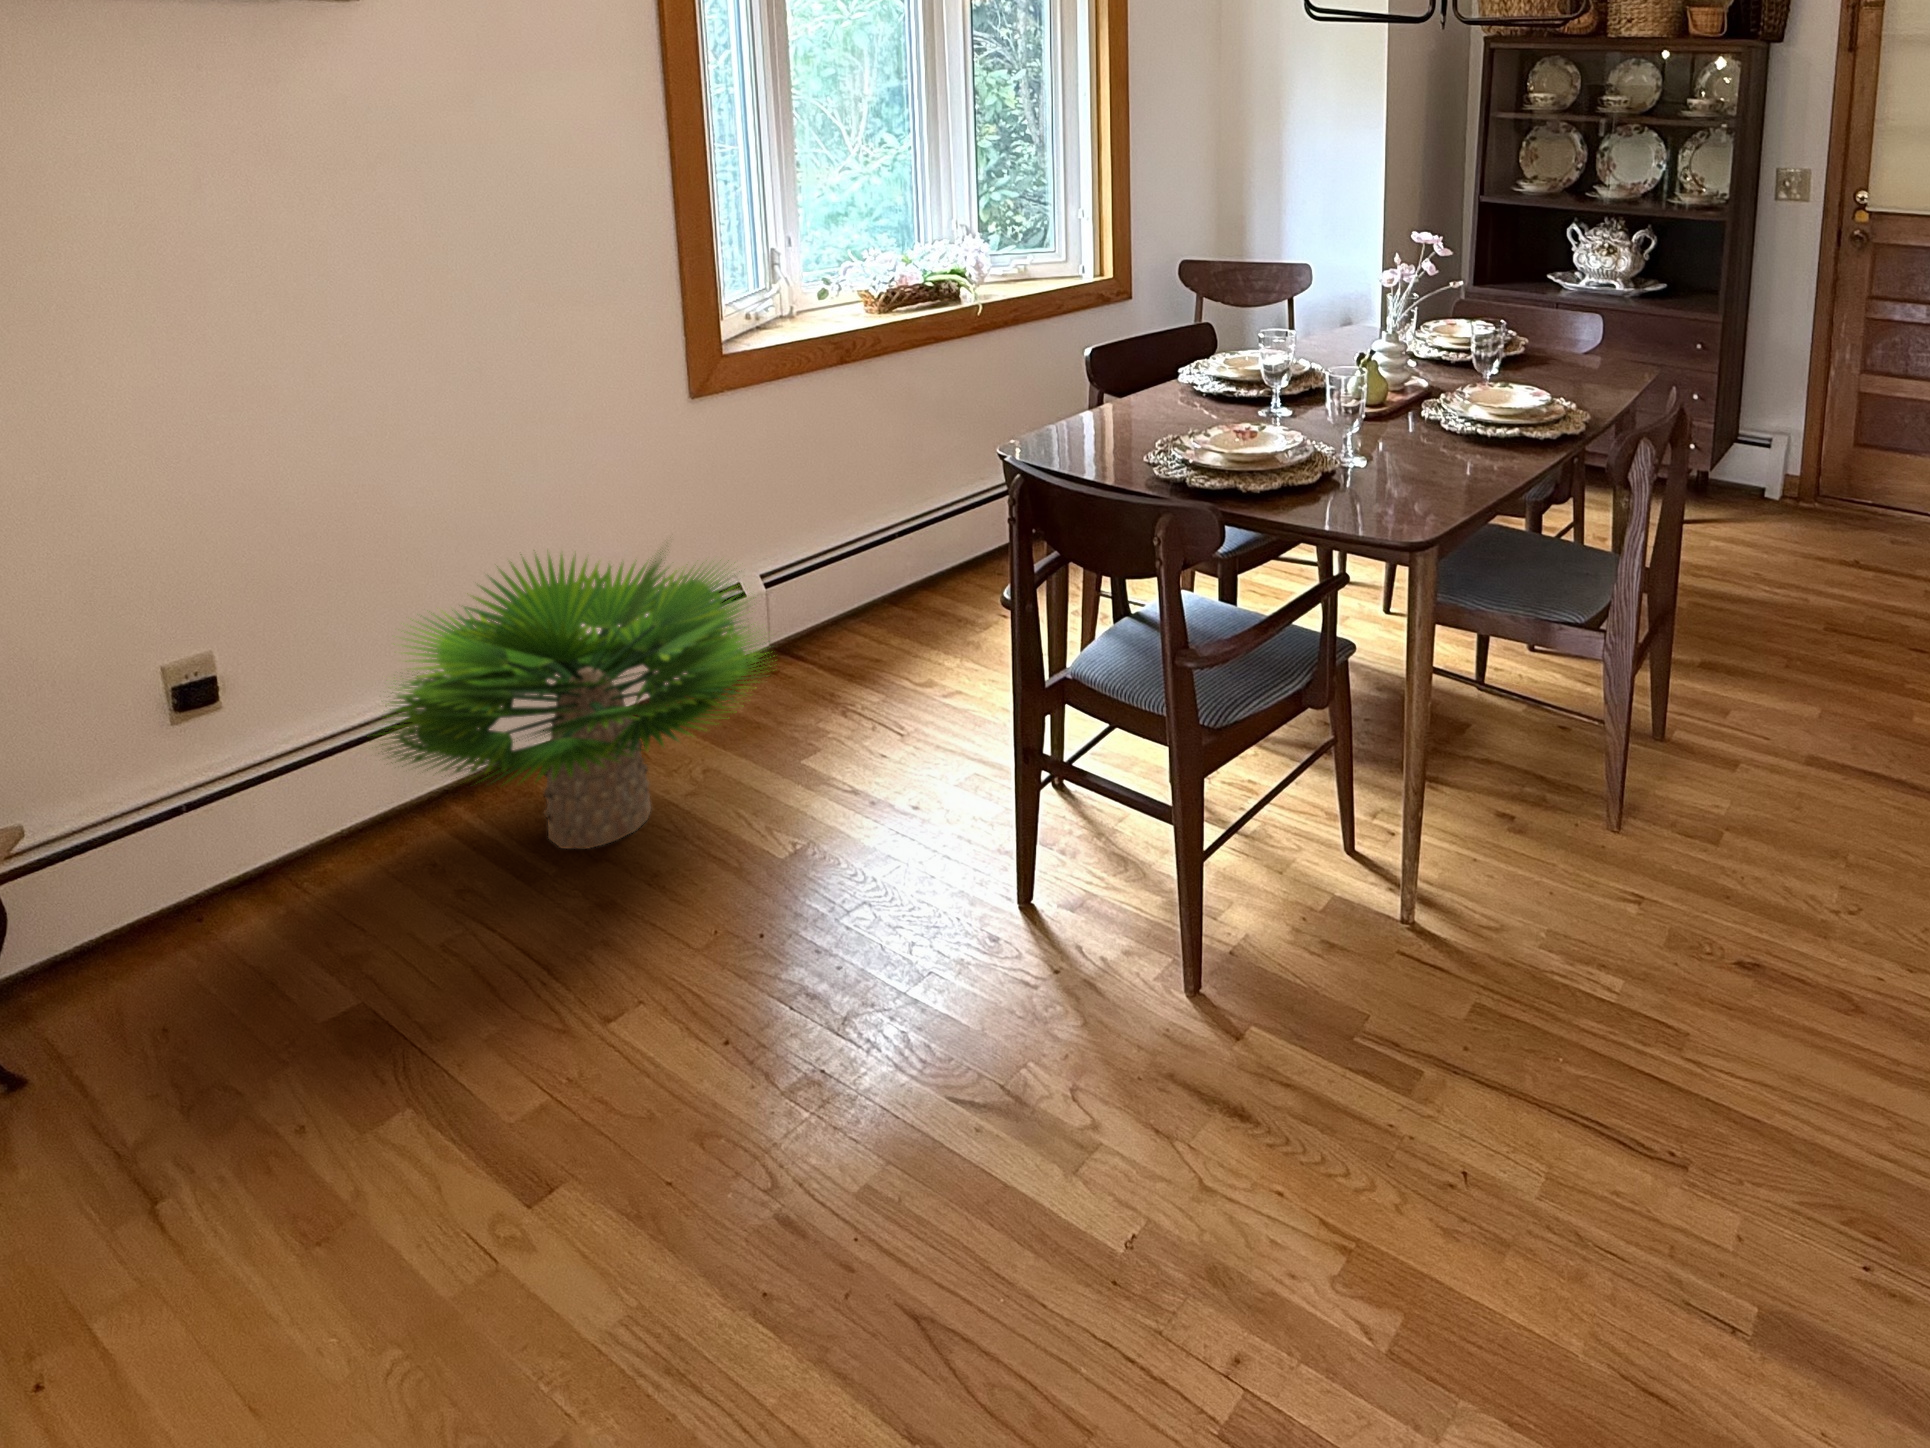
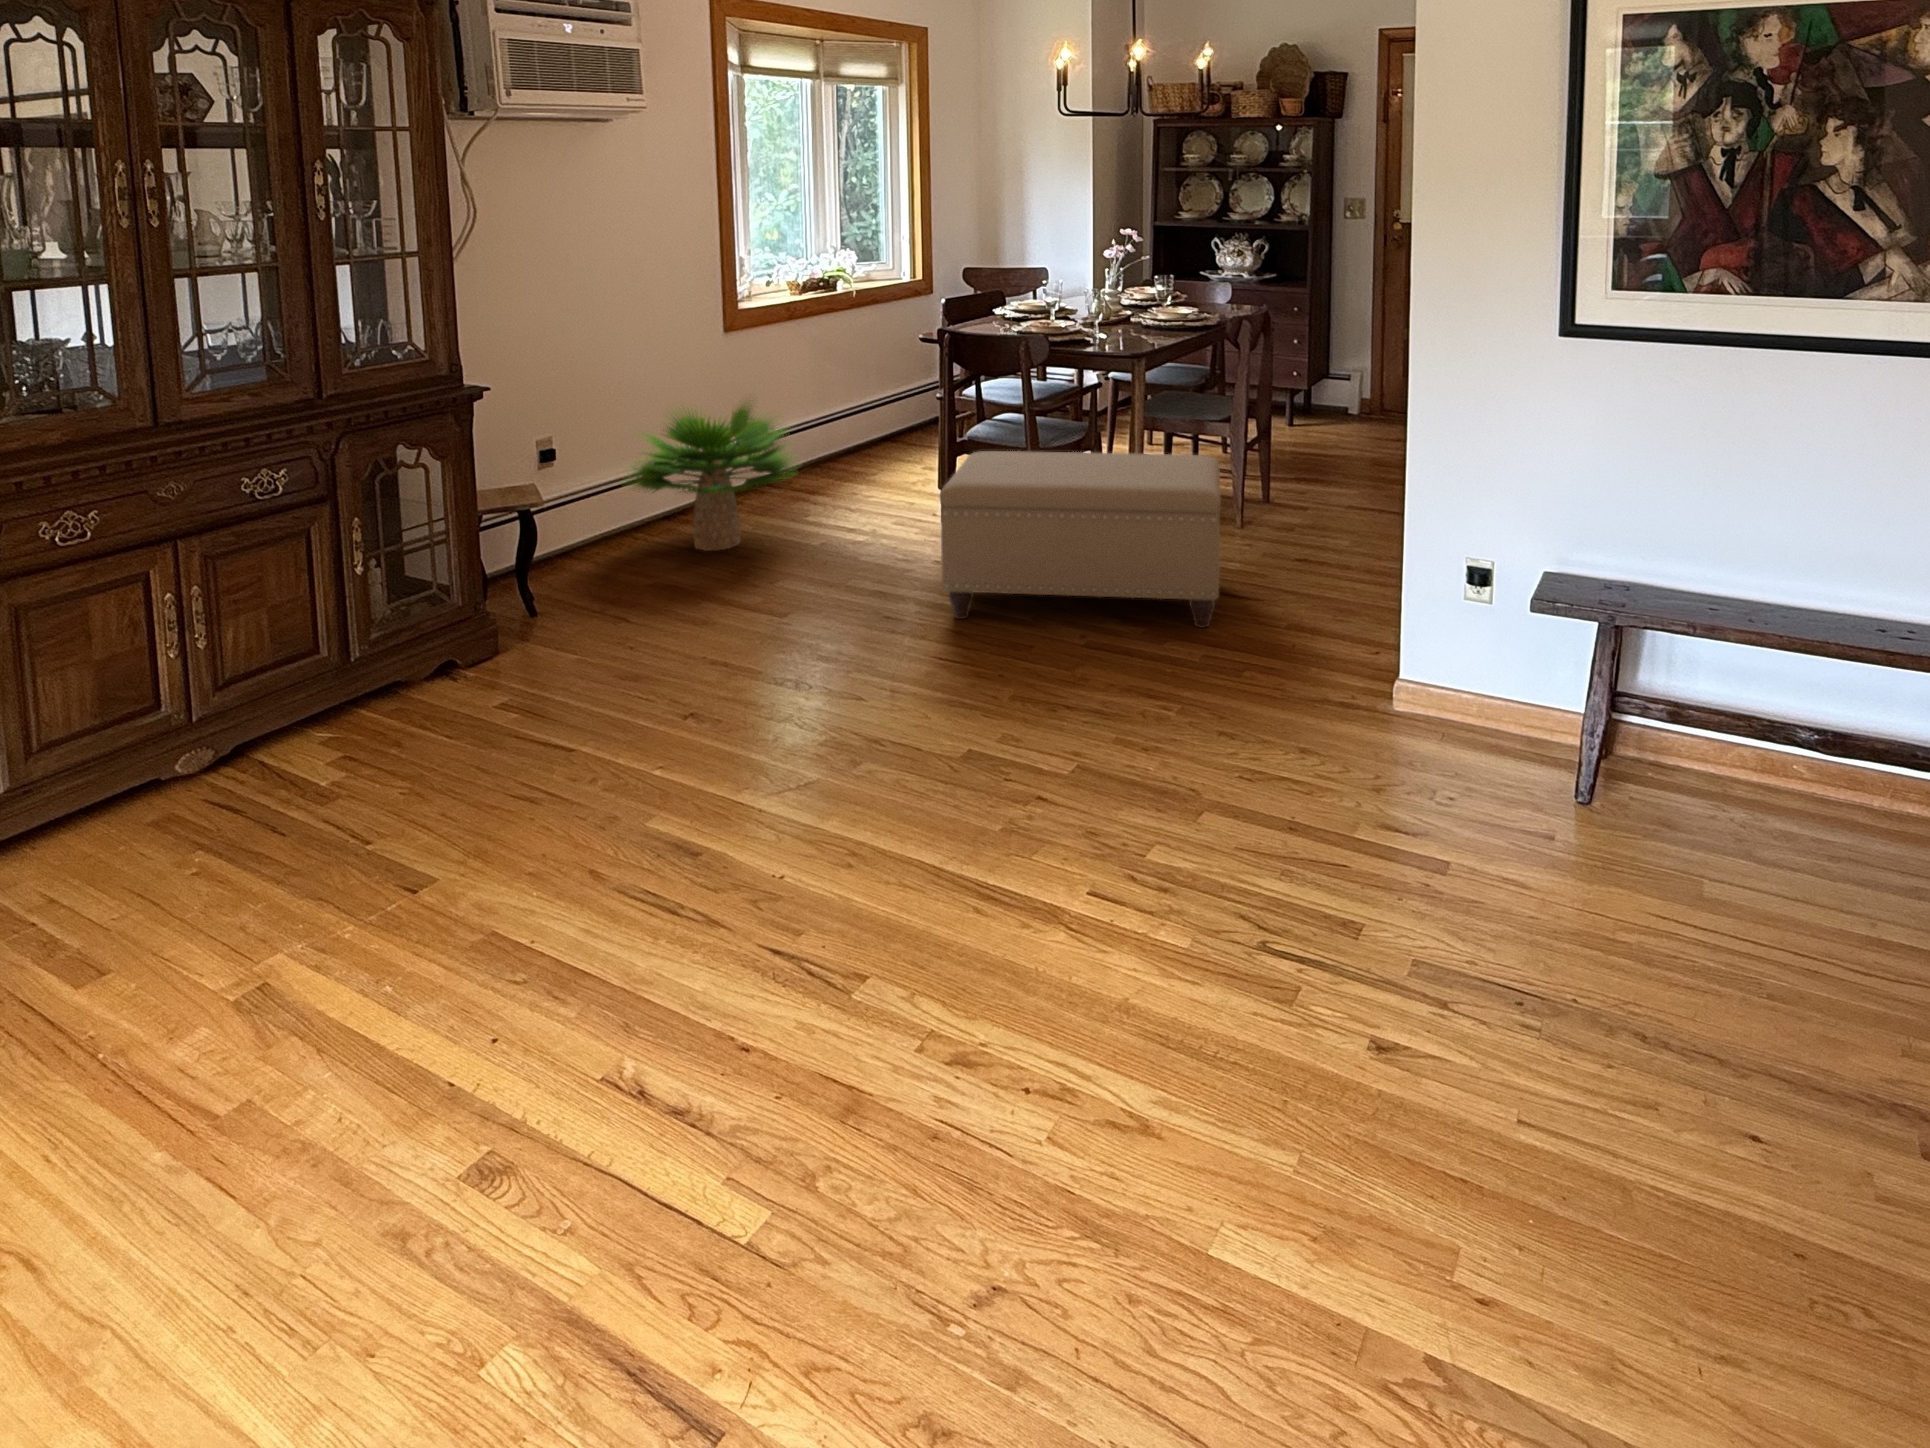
ottoman: none [883,730,1573,1288] -> present [939,451,1221,628]

